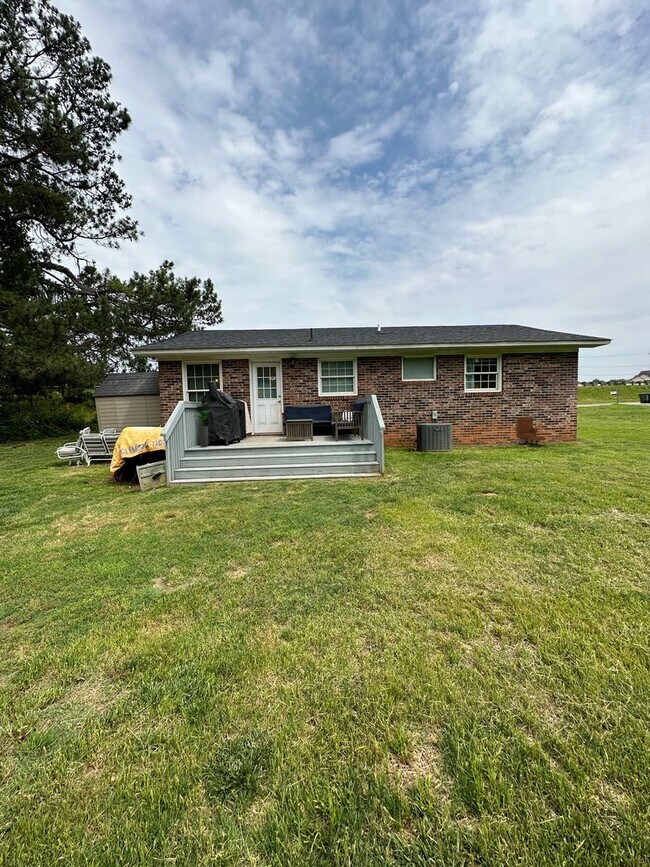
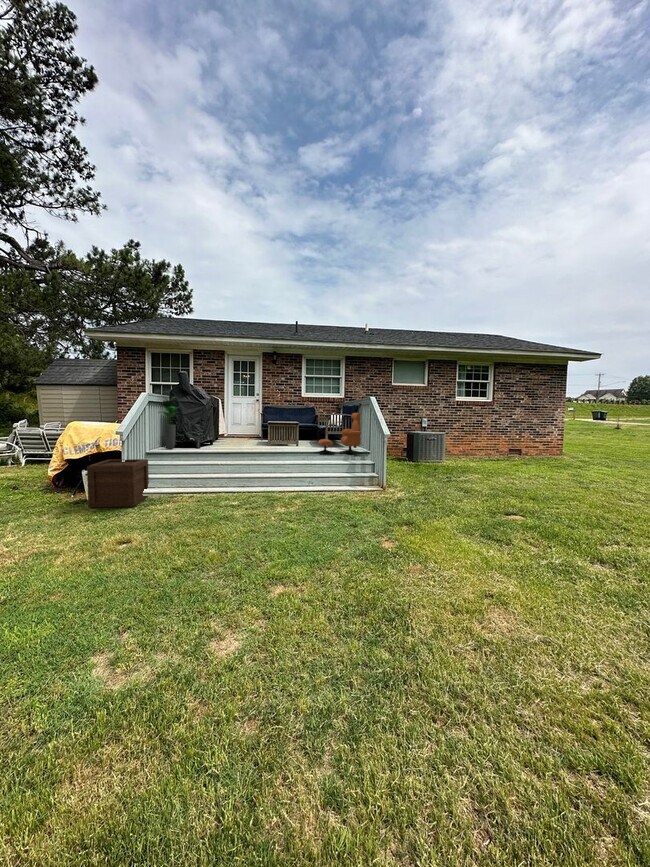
lounge chair: present [514,417,545,447] -> present [314,413,362,455]
wooden crate: none [140,456,188,495] -> present [87,459,149,508]

